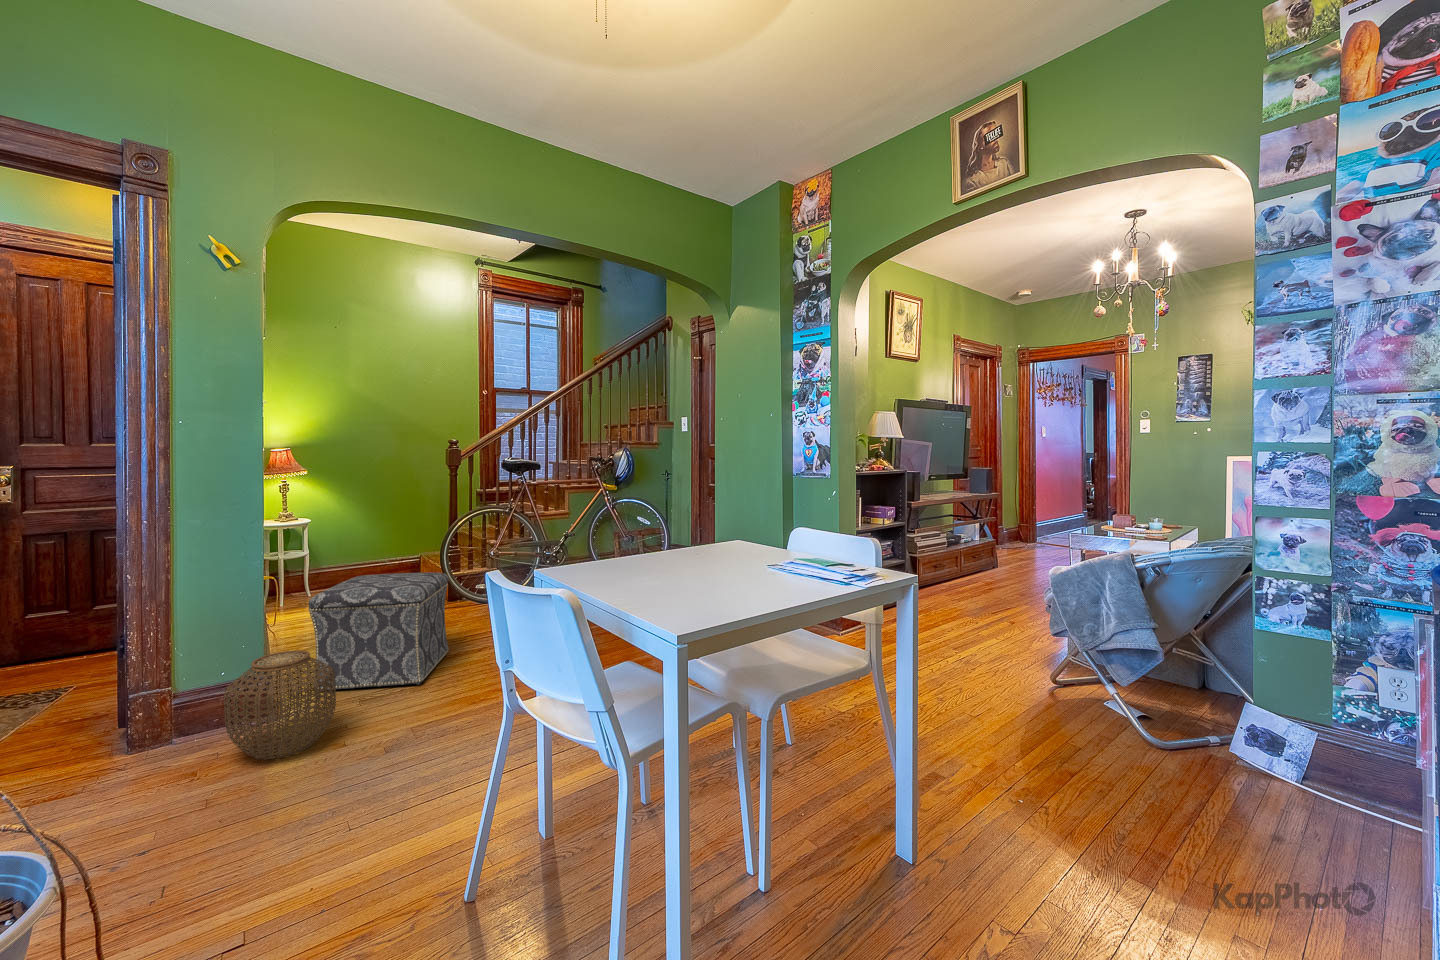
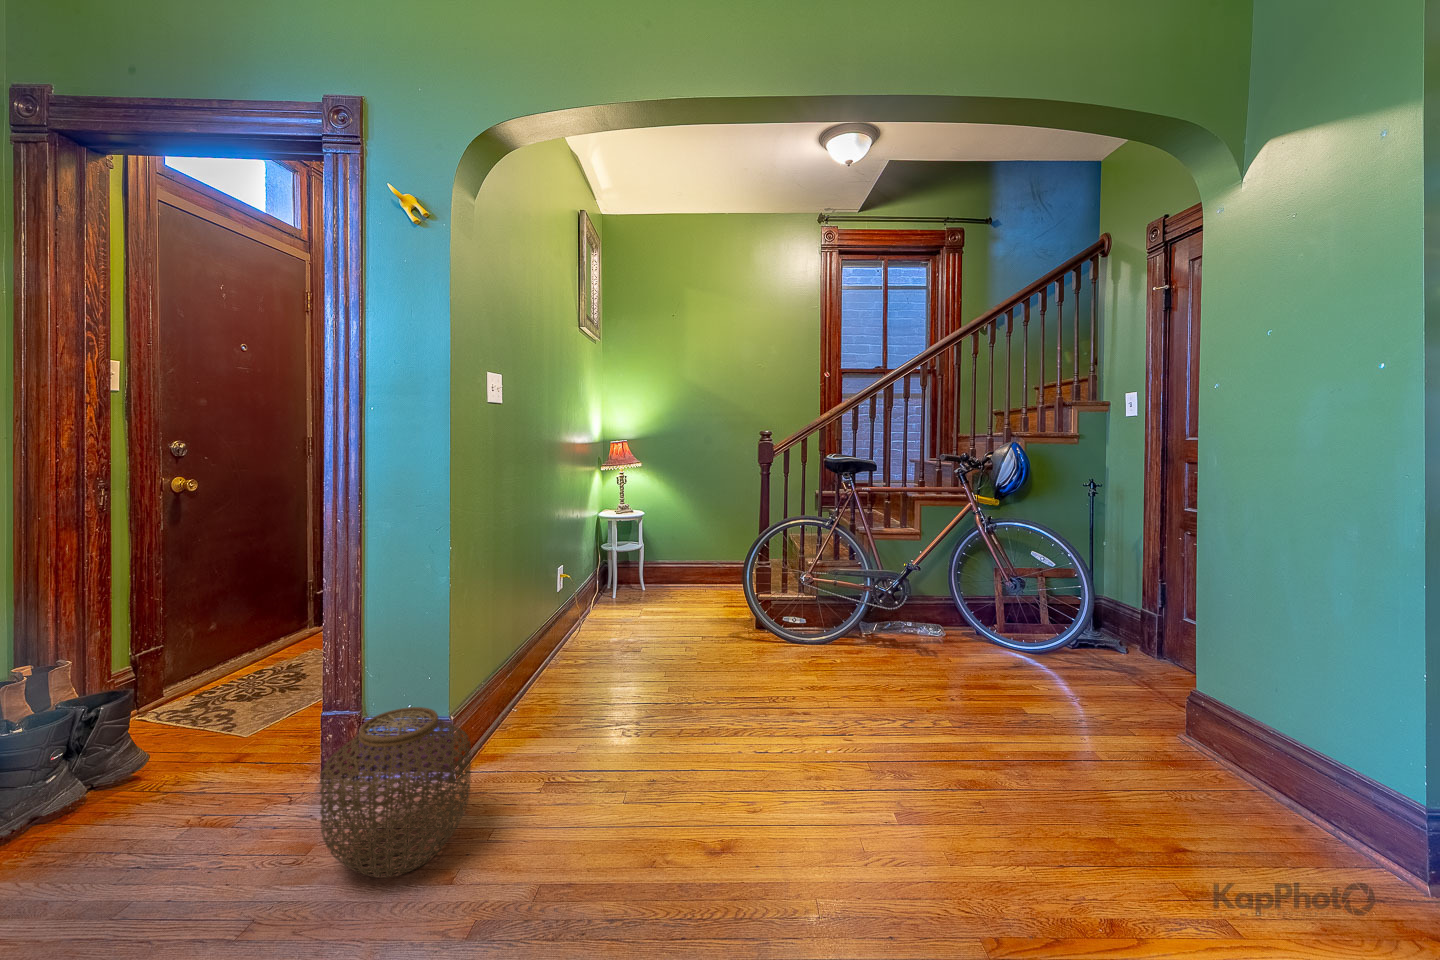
ottoman: present [309,572,449,690] -> none [519,595,704,781]

